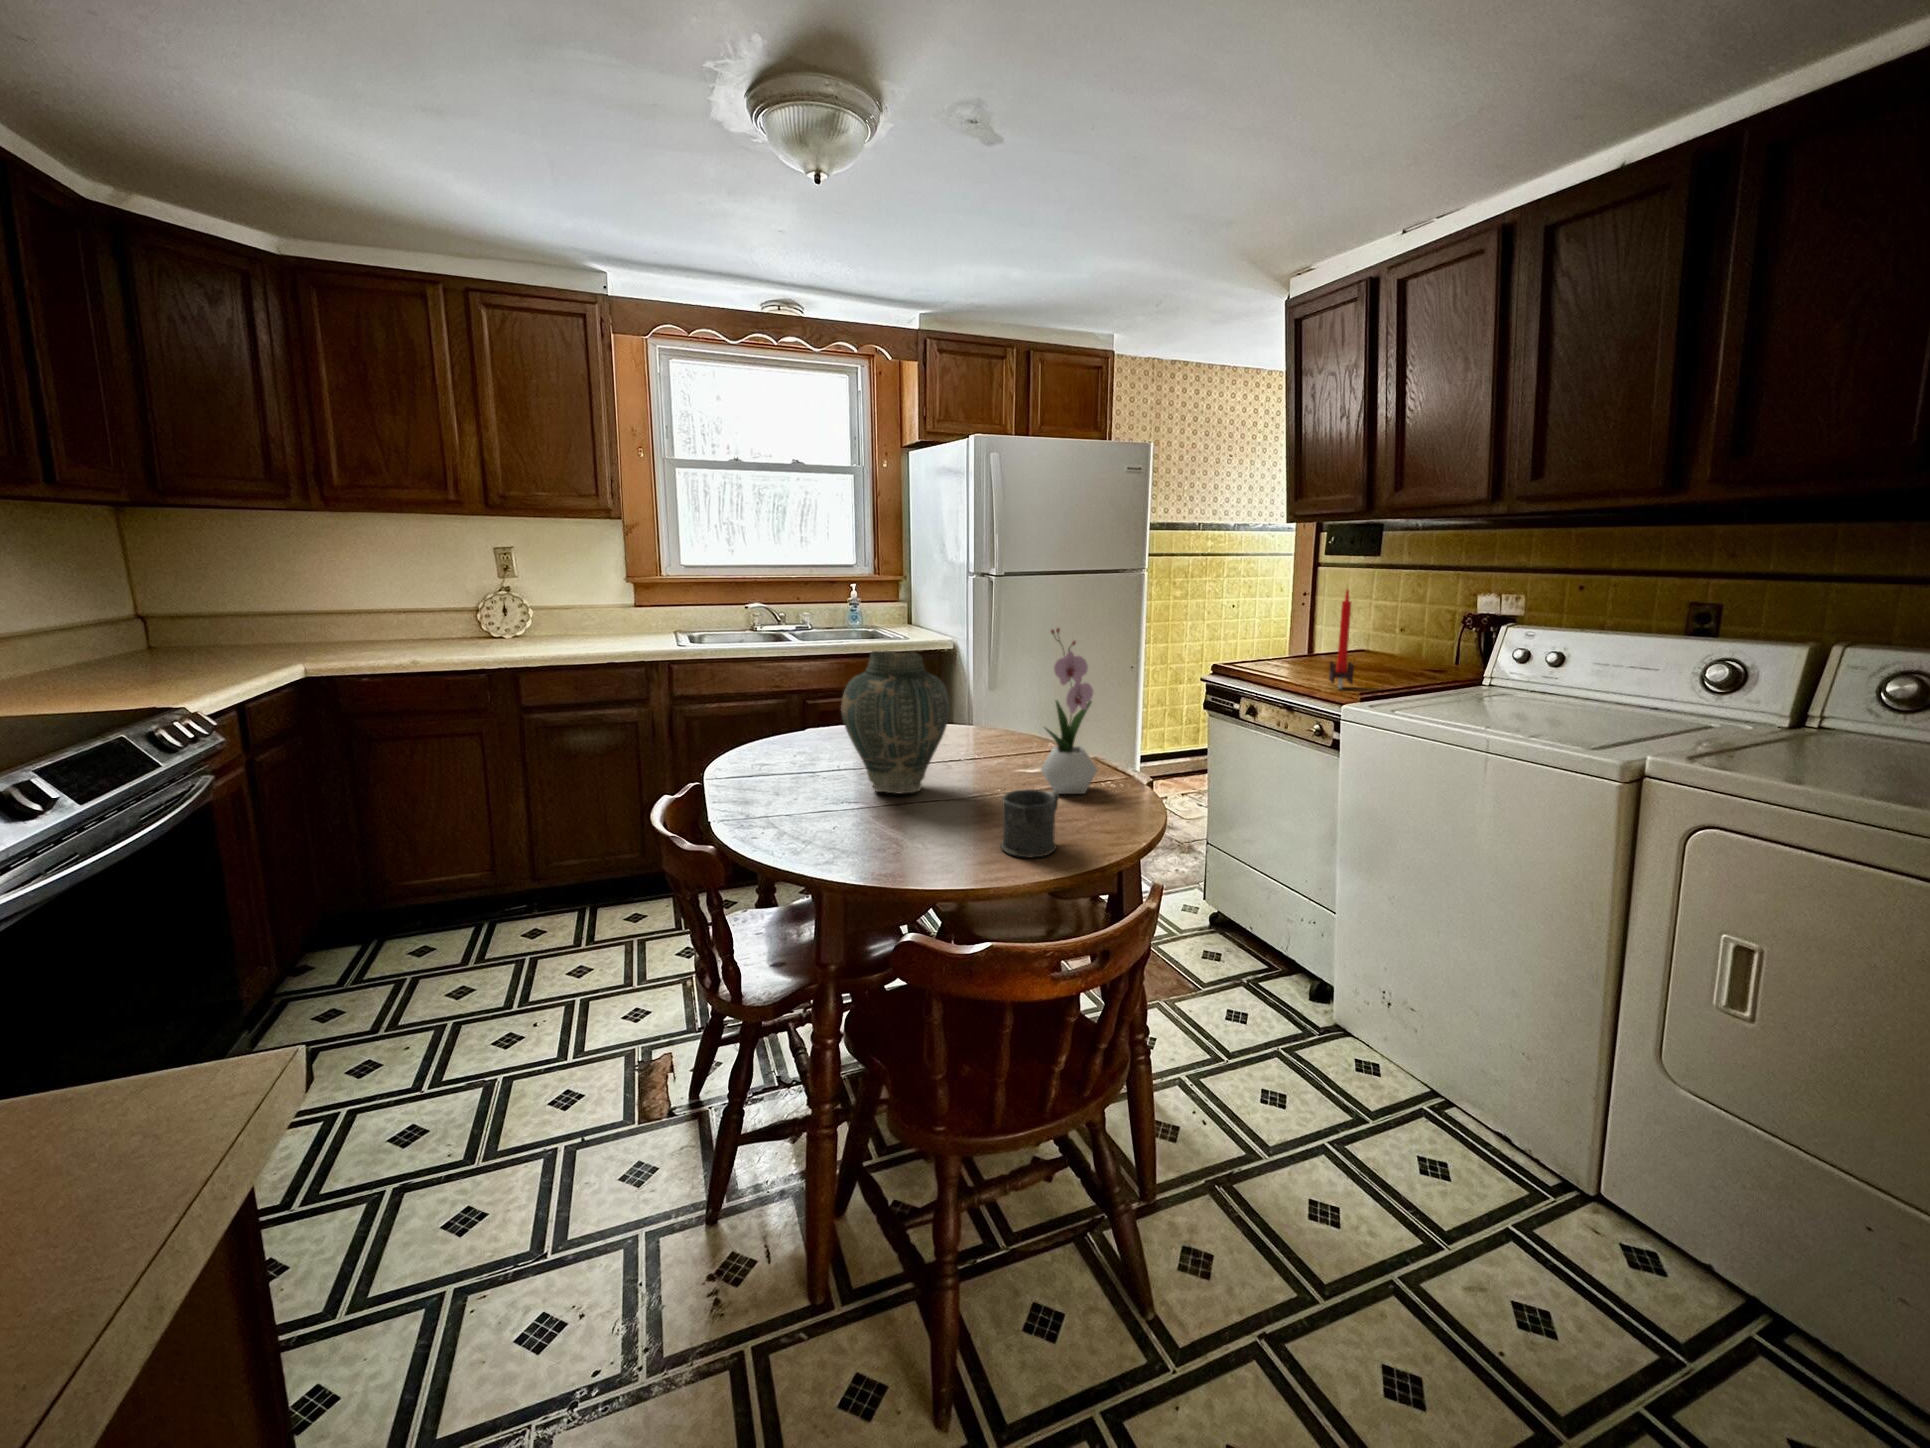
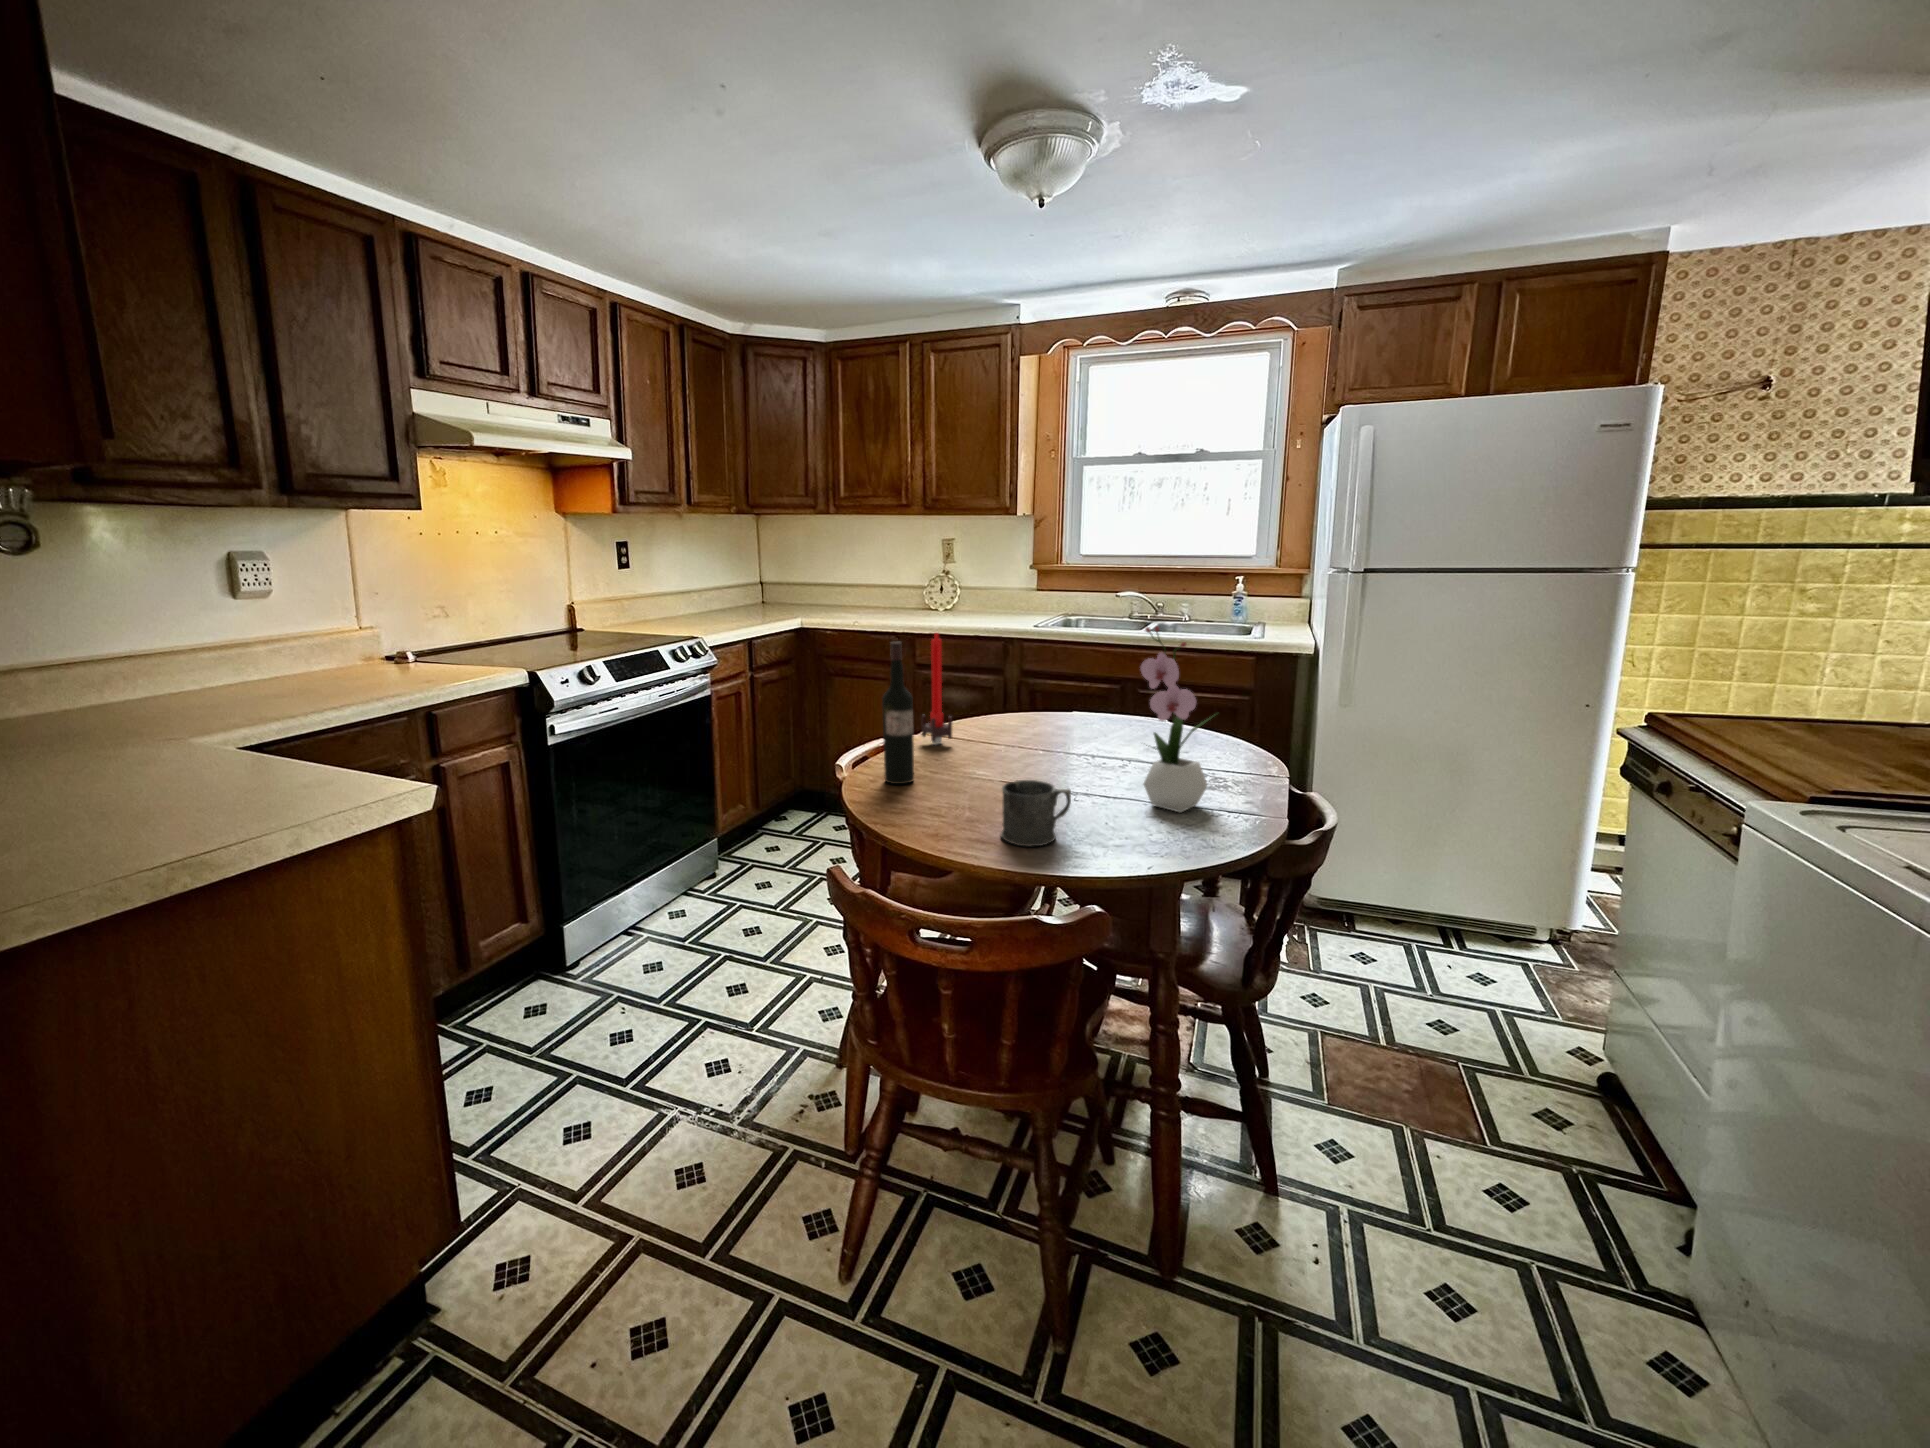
candle: present [1329,590,1354,689] -> present [922,633,952,745]
vase: present [841,651,949,794] -> none [974,635,1075,773]
wine bottle: none [785,668,827,839] -> present [882,642,914,784]

